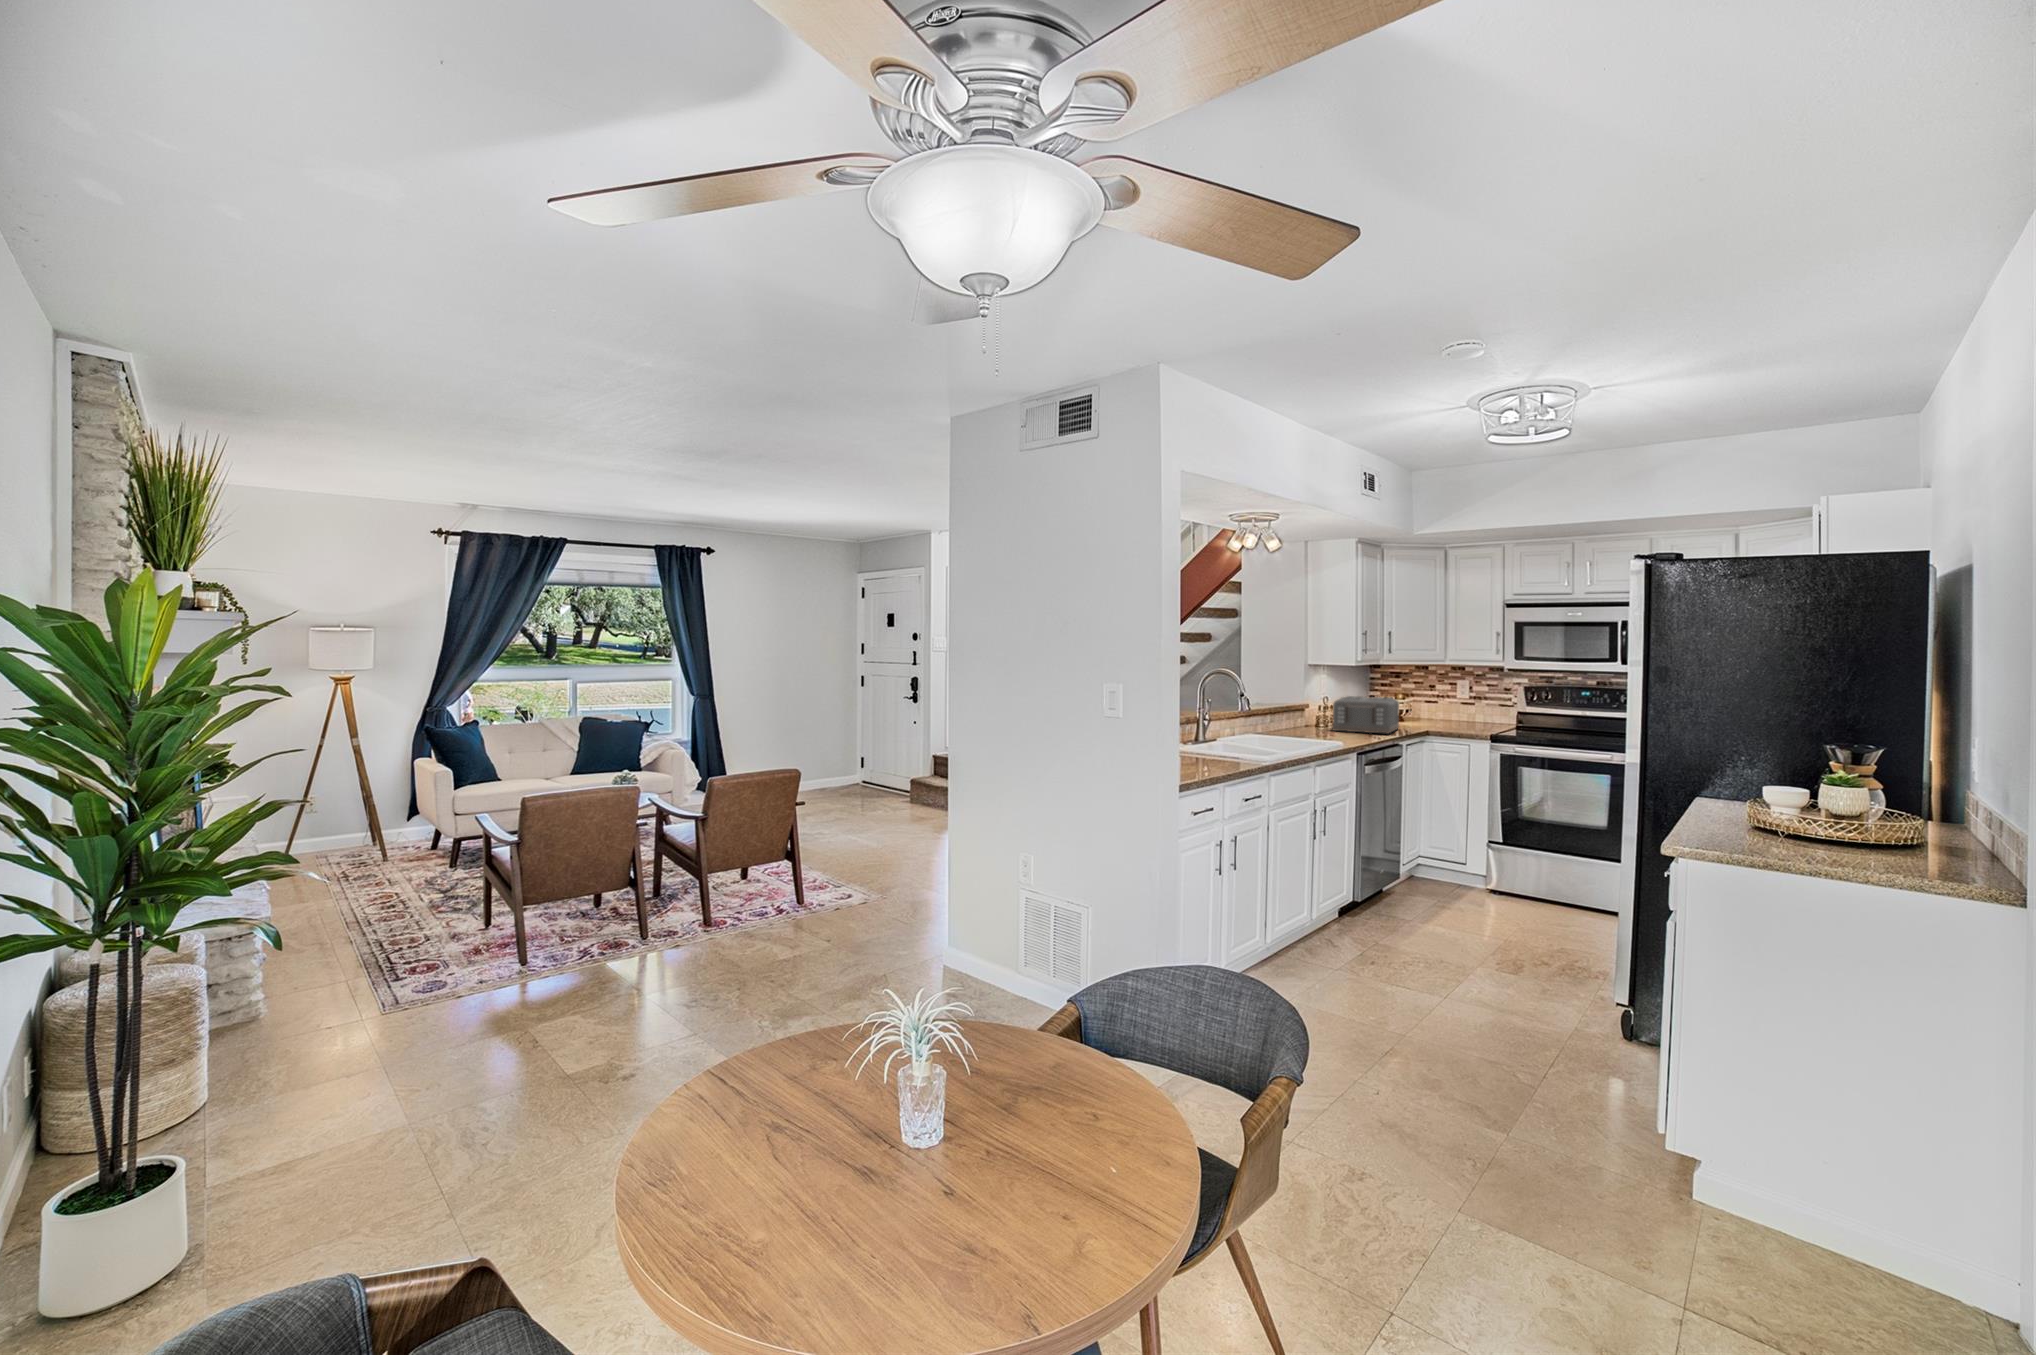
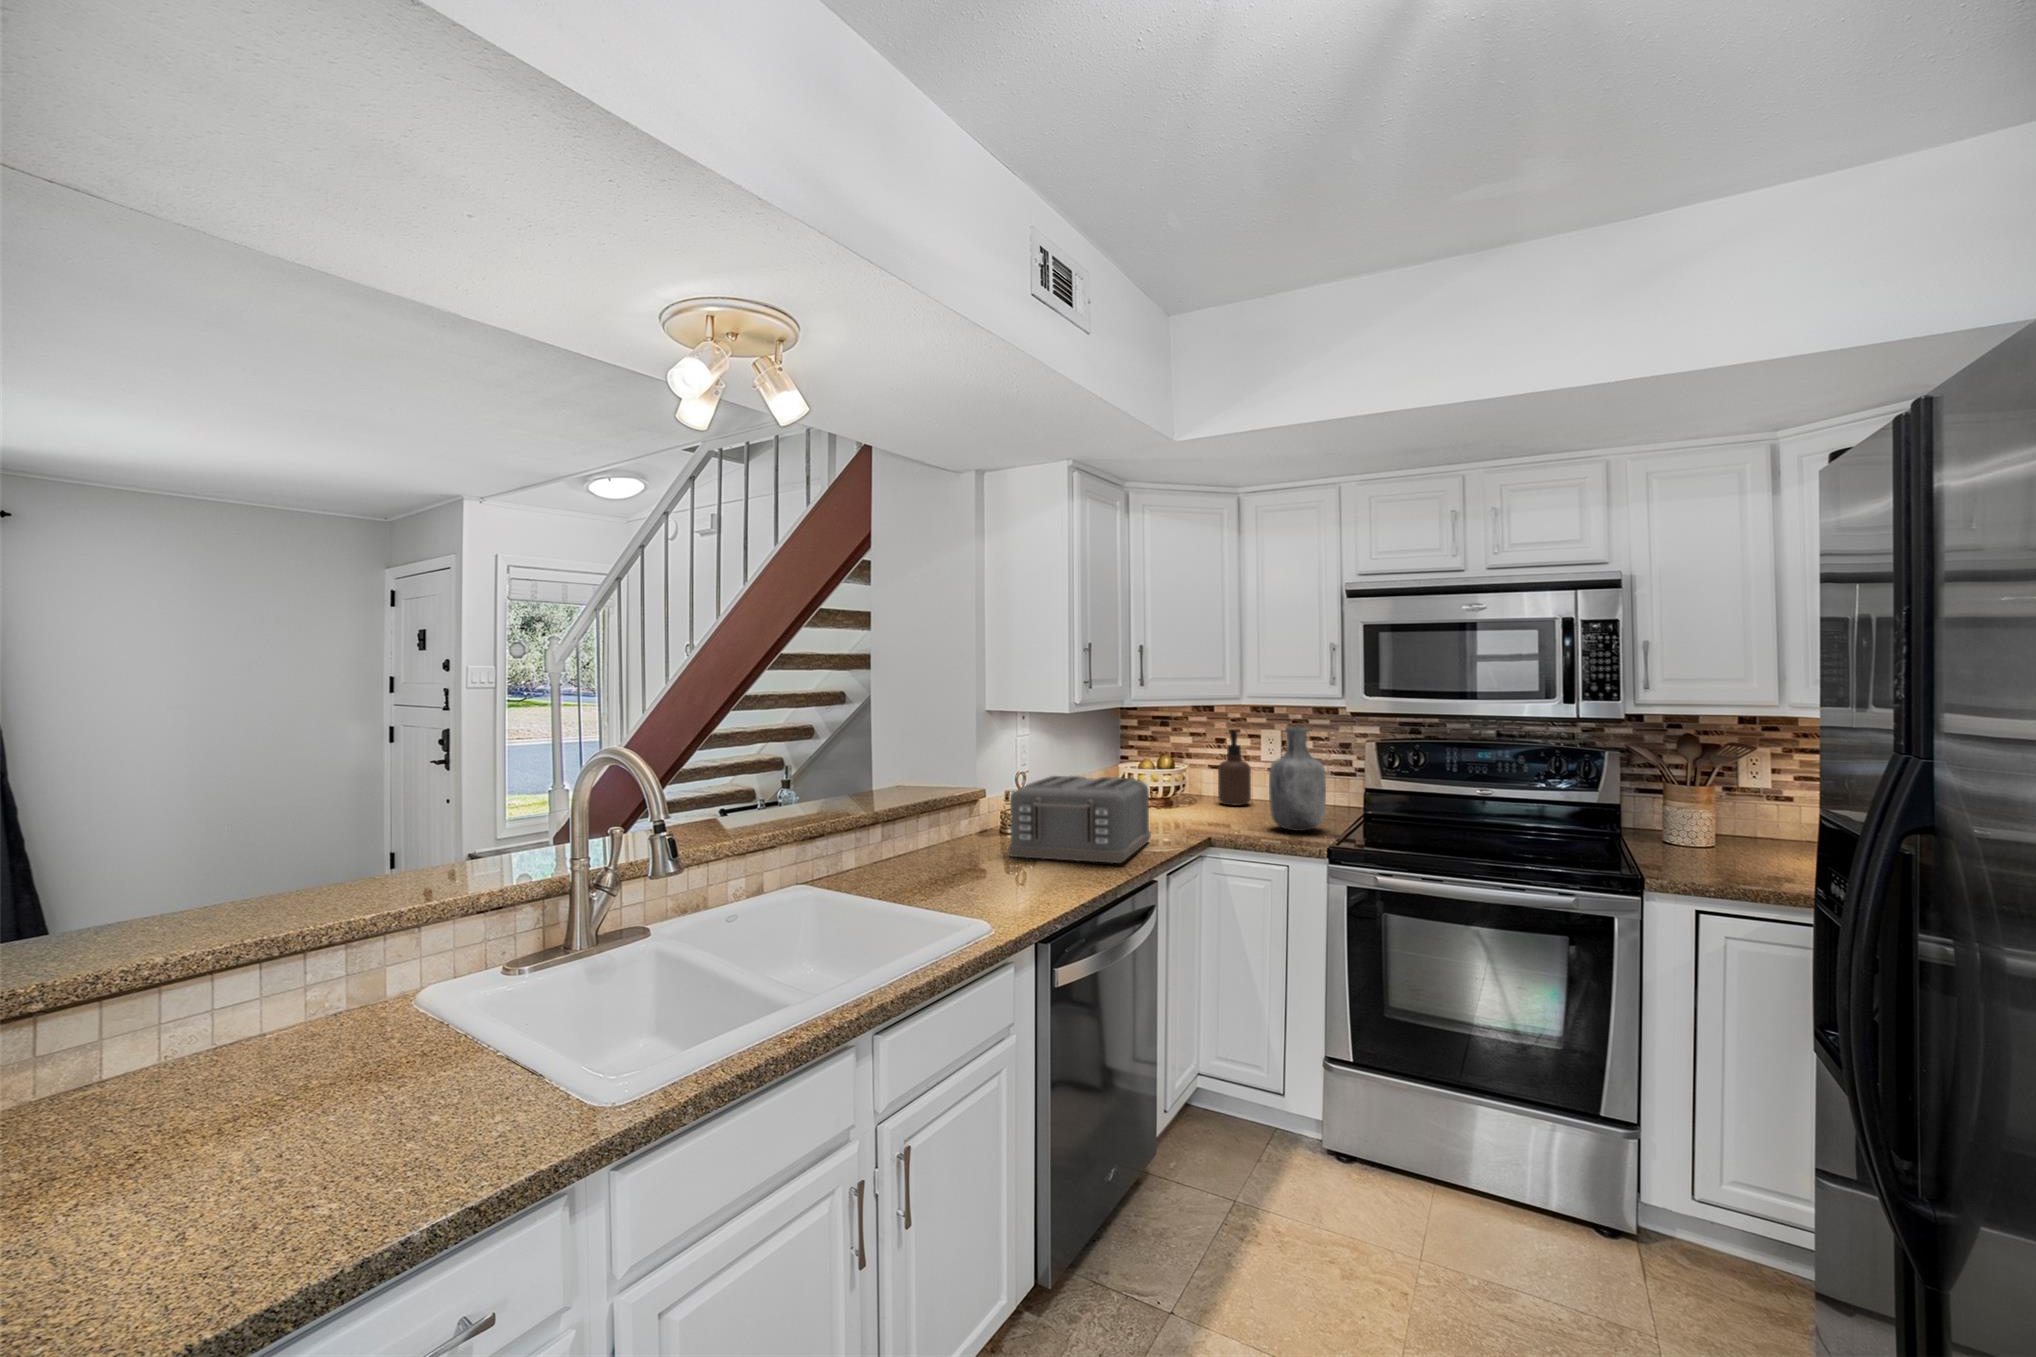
vase: none [1462,676,1493,728] -> present [1269,727,1326,831]
soap dispenser: none [1432,679,1451,719] -> present [1218,730,1251,805]

